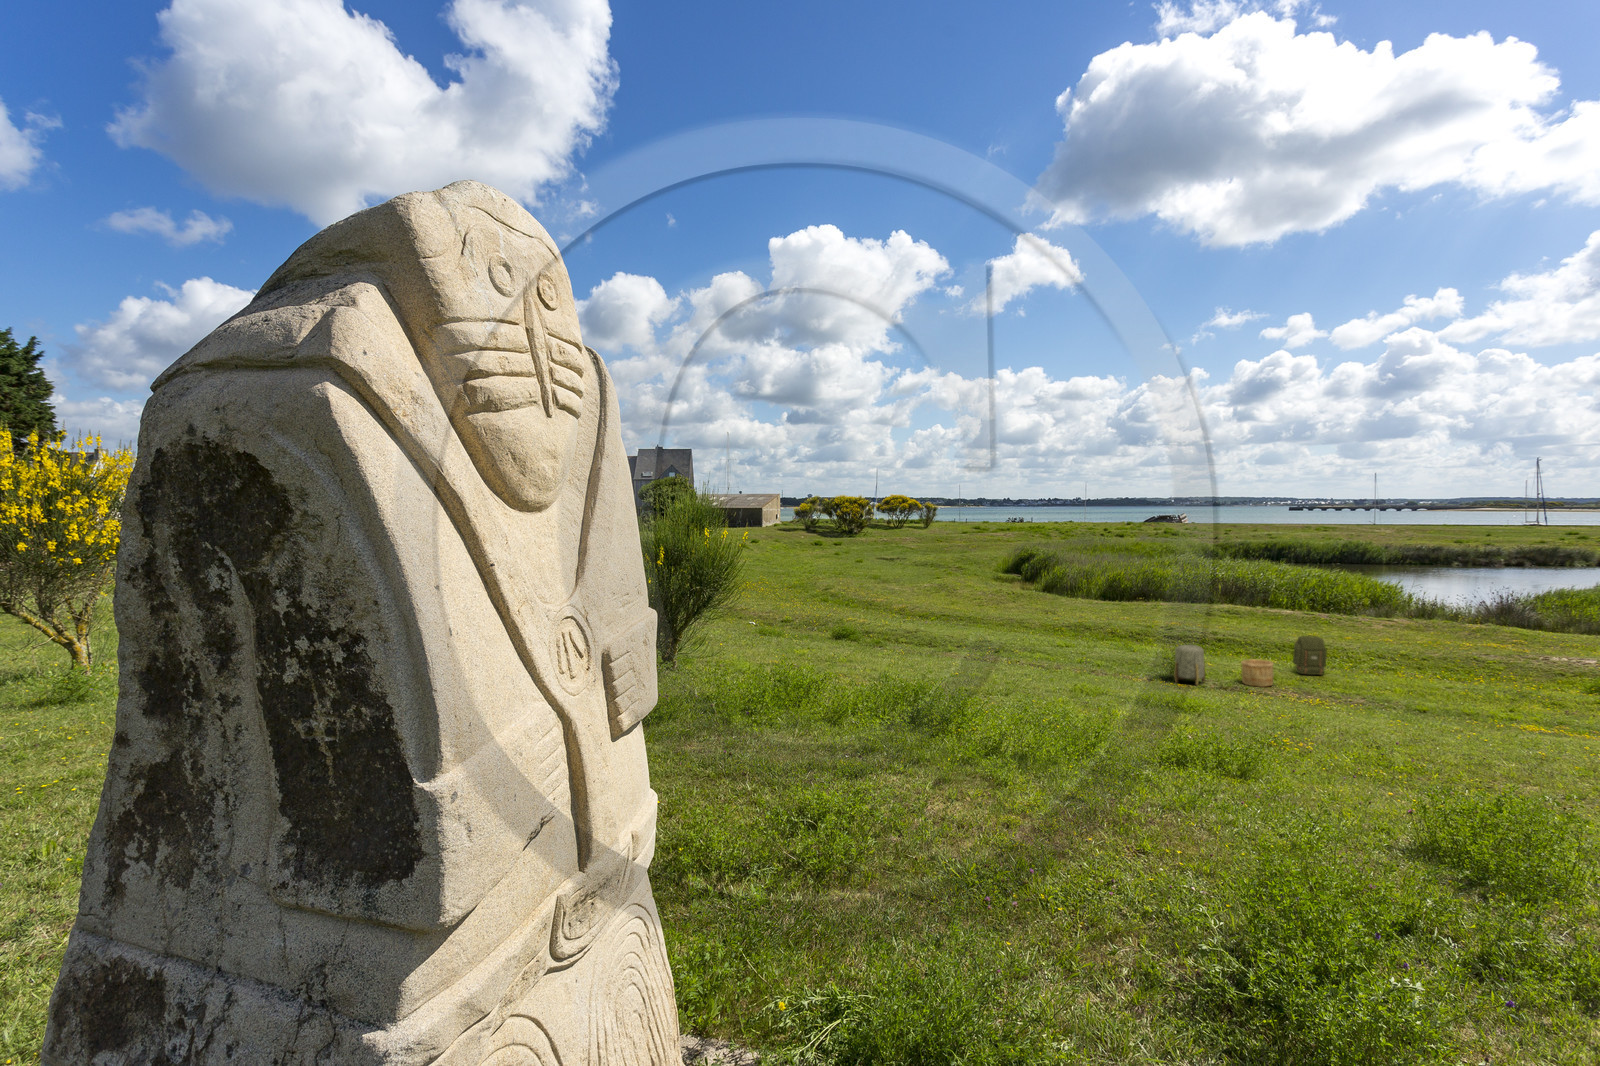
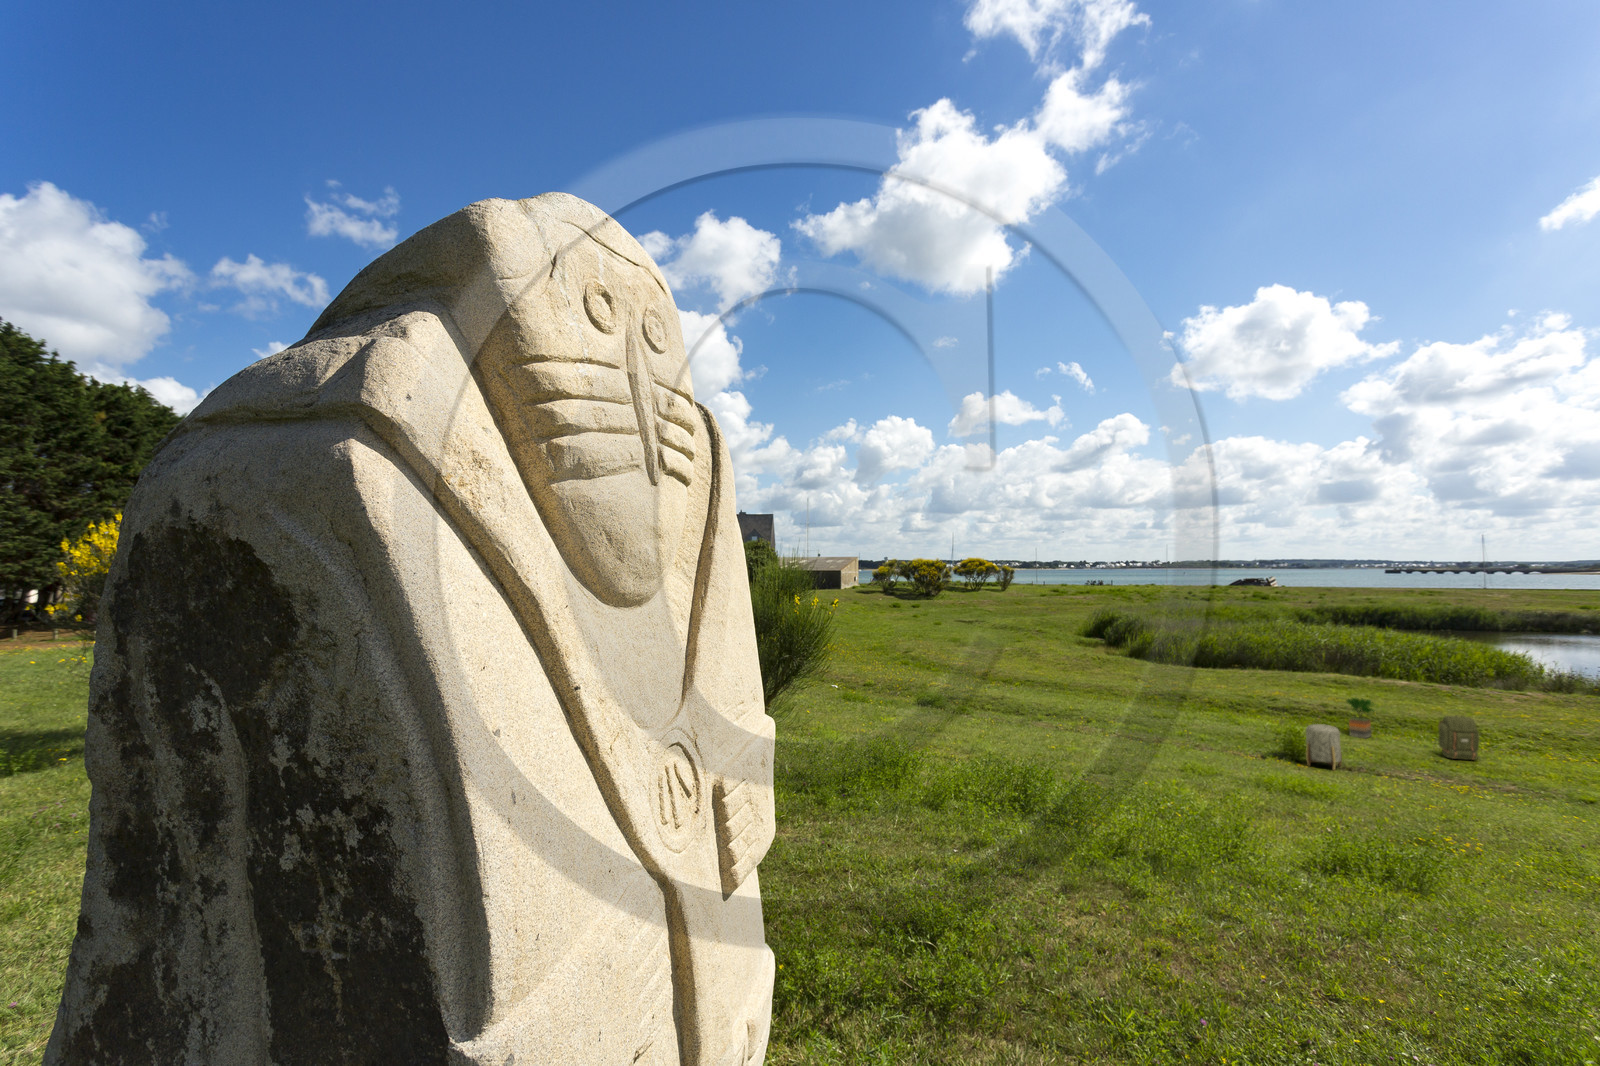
potted tree: none [1220,622,1246,660] -> present [1346,698,1374,738]
wooden bucket: present [1241,659,1274,687] -> none [1382,742,1423,774]

